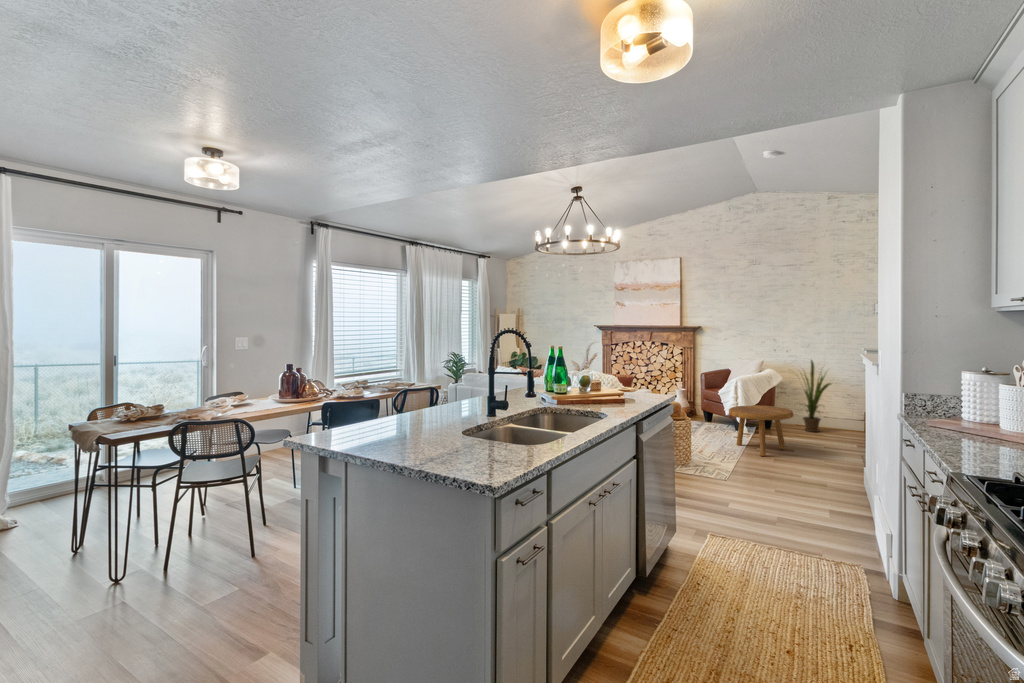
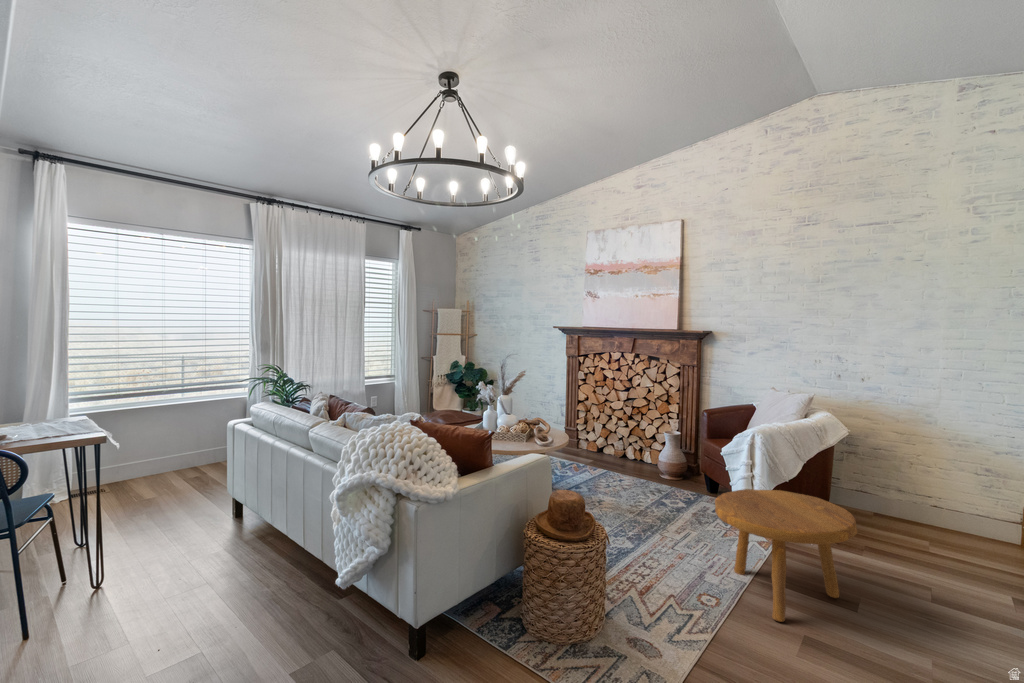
house plant: present [803,360,831,432] -> none [858,394,959,541]

